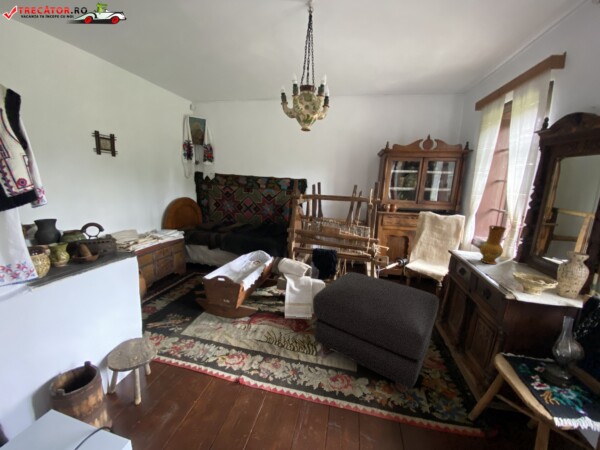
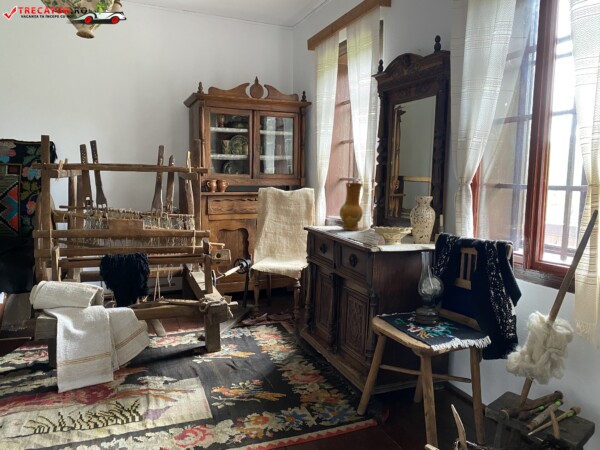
ottoman: present [313,272,439,393] -> none [126,278,305,418]

